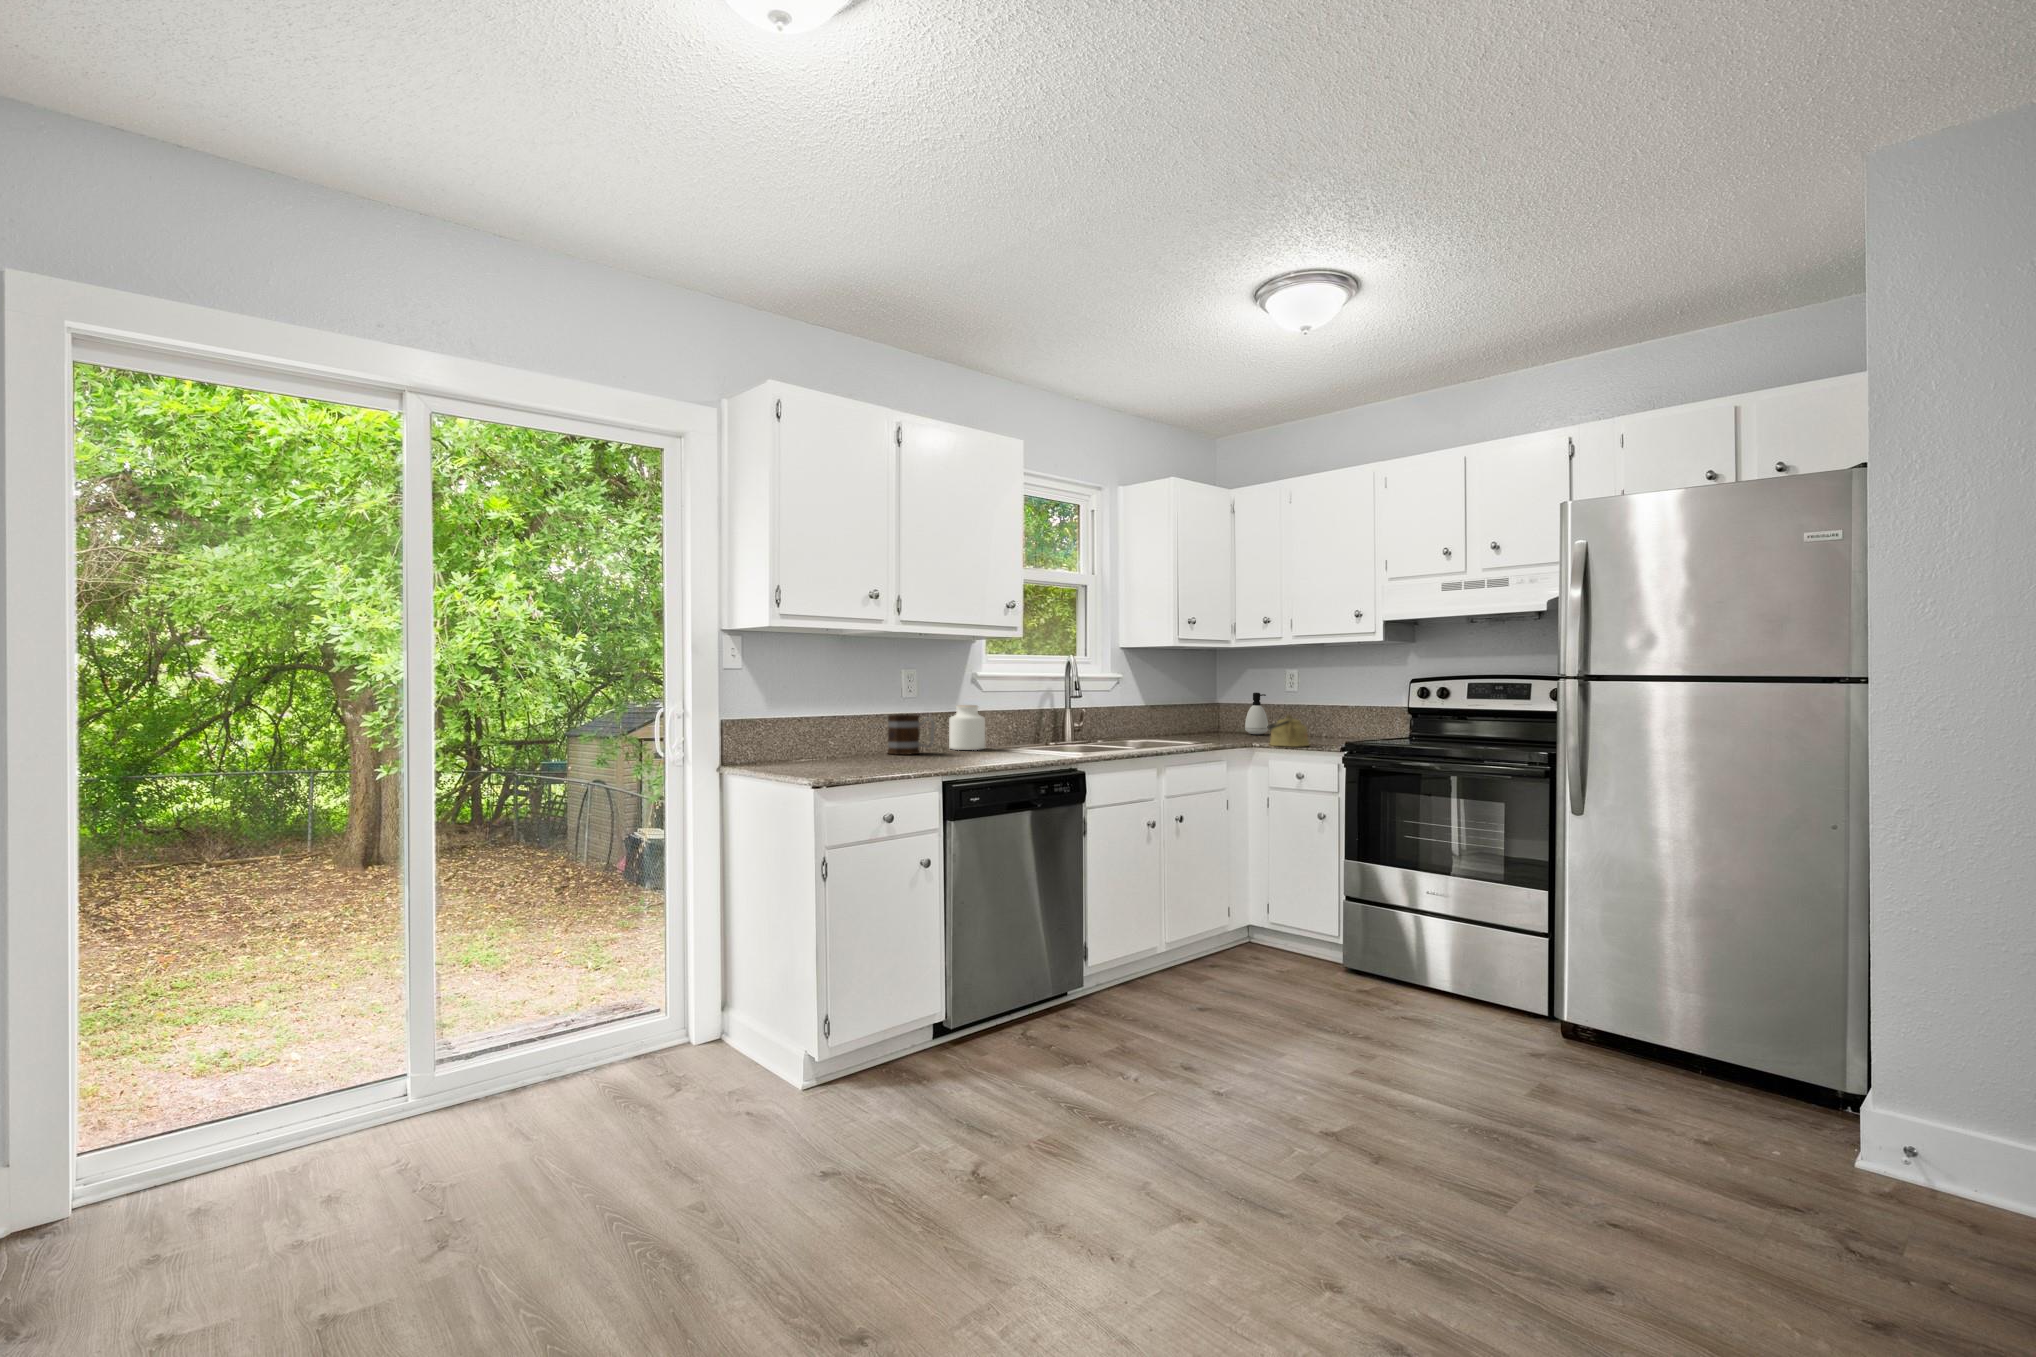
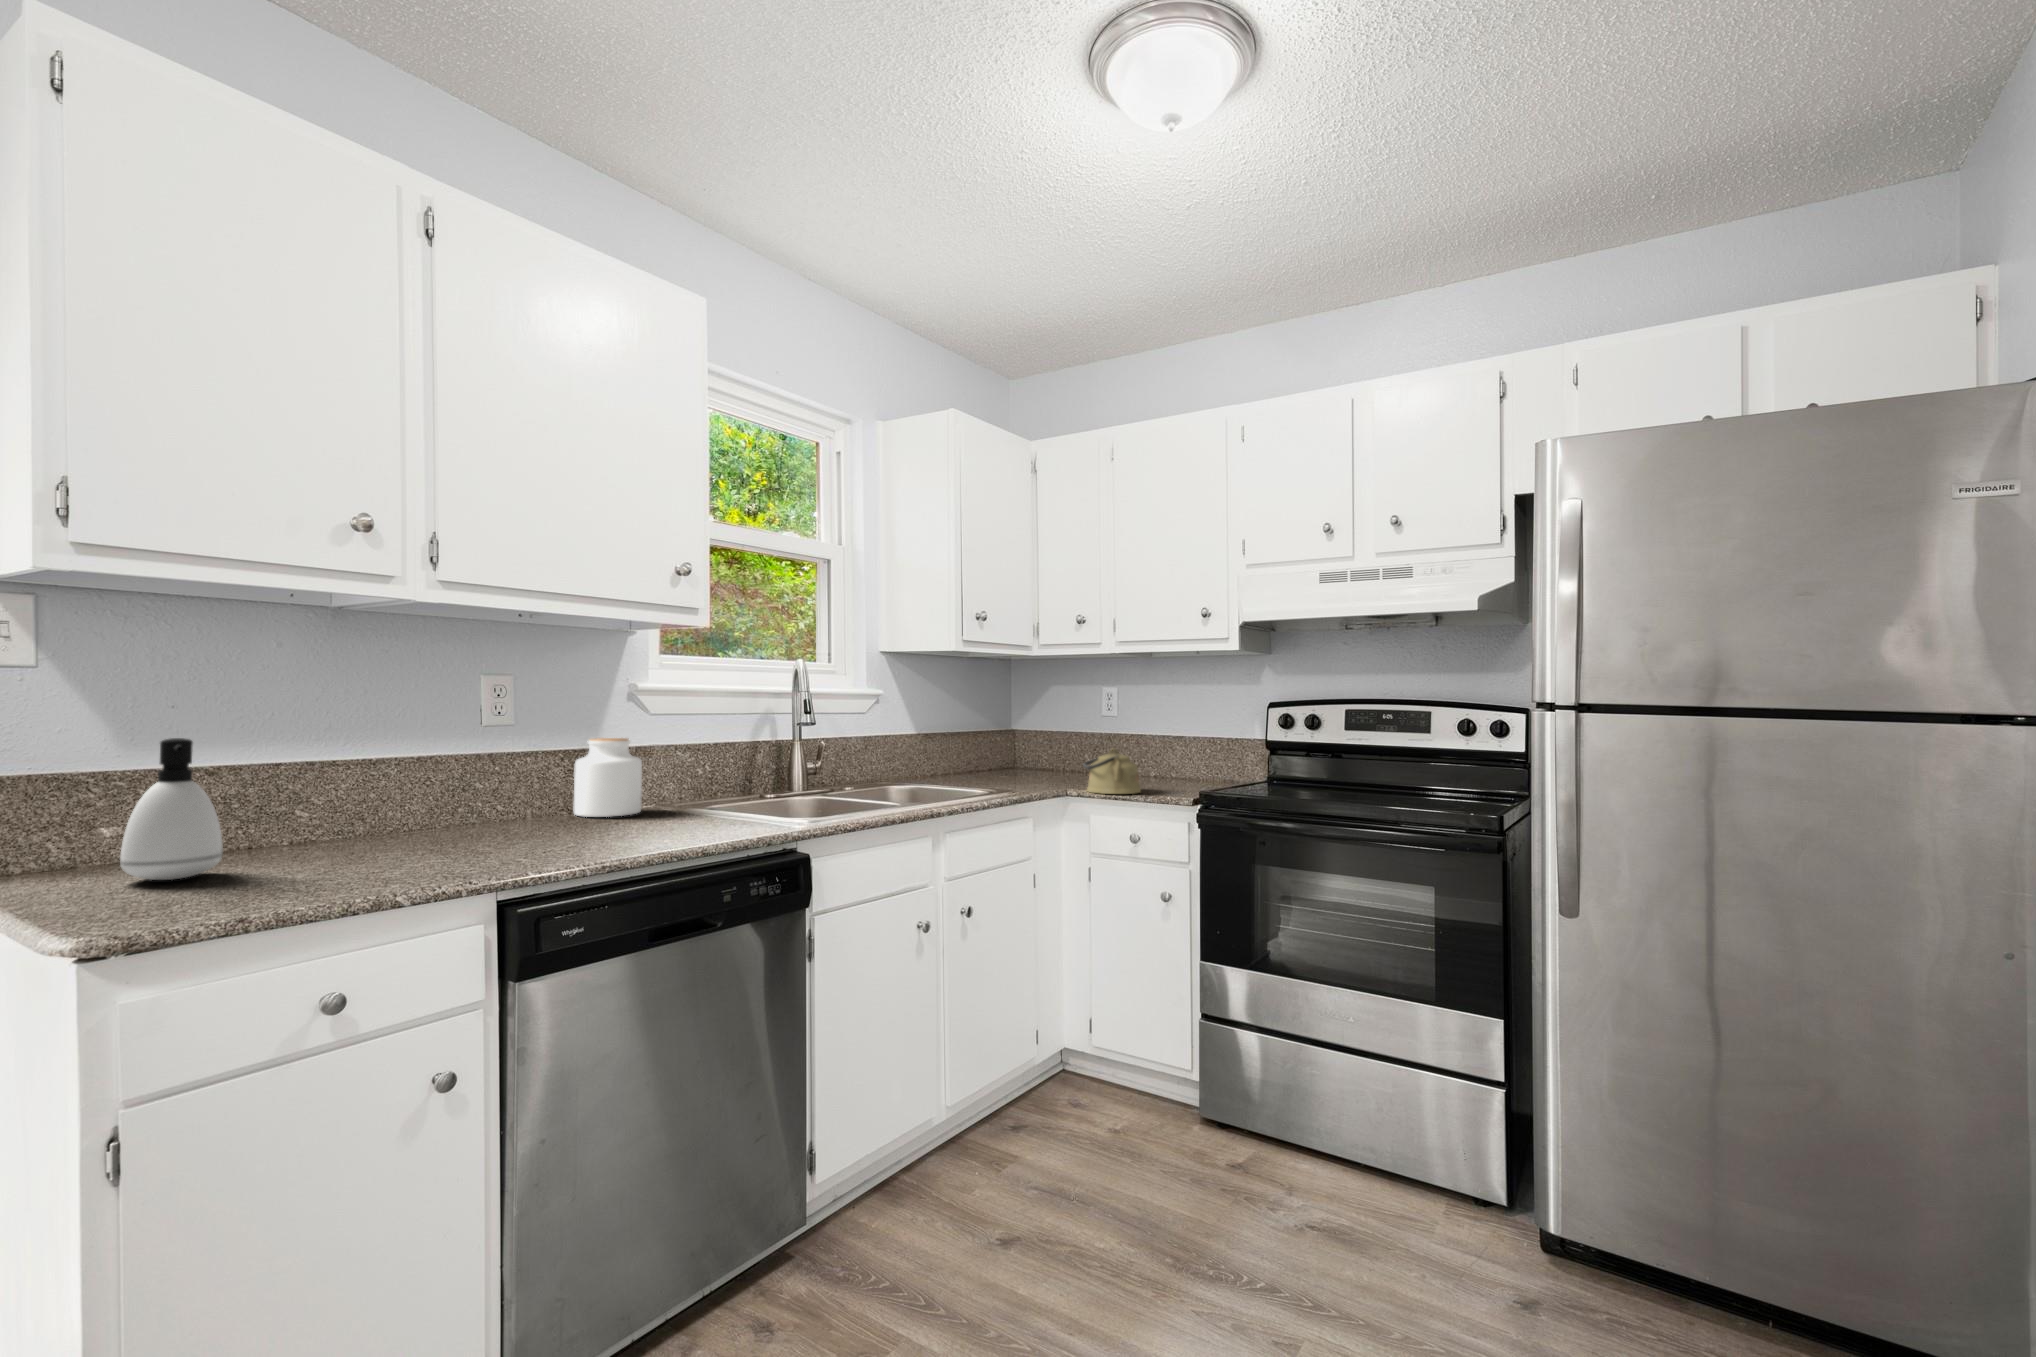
soap dispenser: present [1245,693,1268,735] -> present [120,738,222,880]
mug: present [888,714,935,755] -> none [430,757,529,834]

